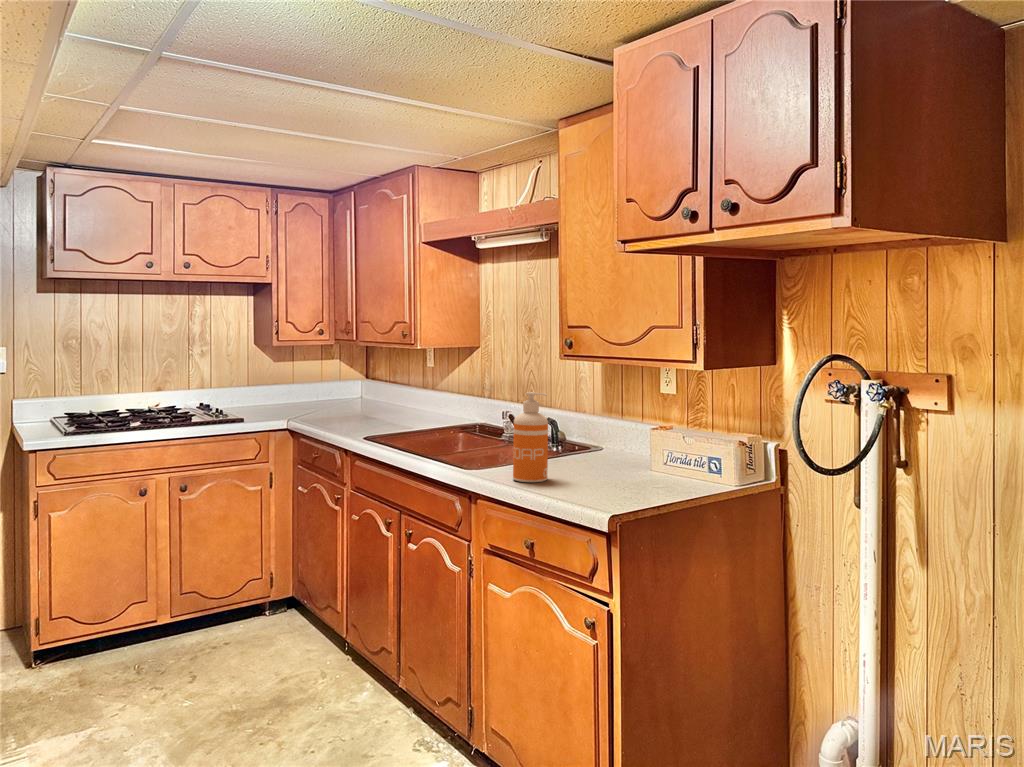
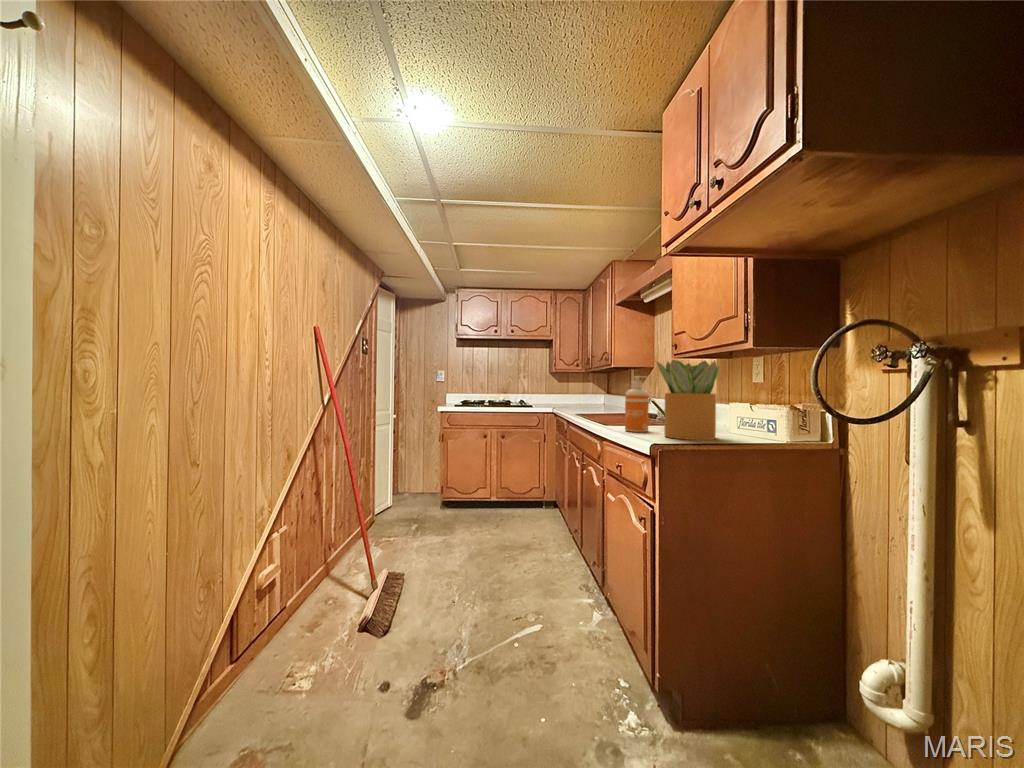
potted plant: none [584,375,662,495] -> present [657,360,719,440]

